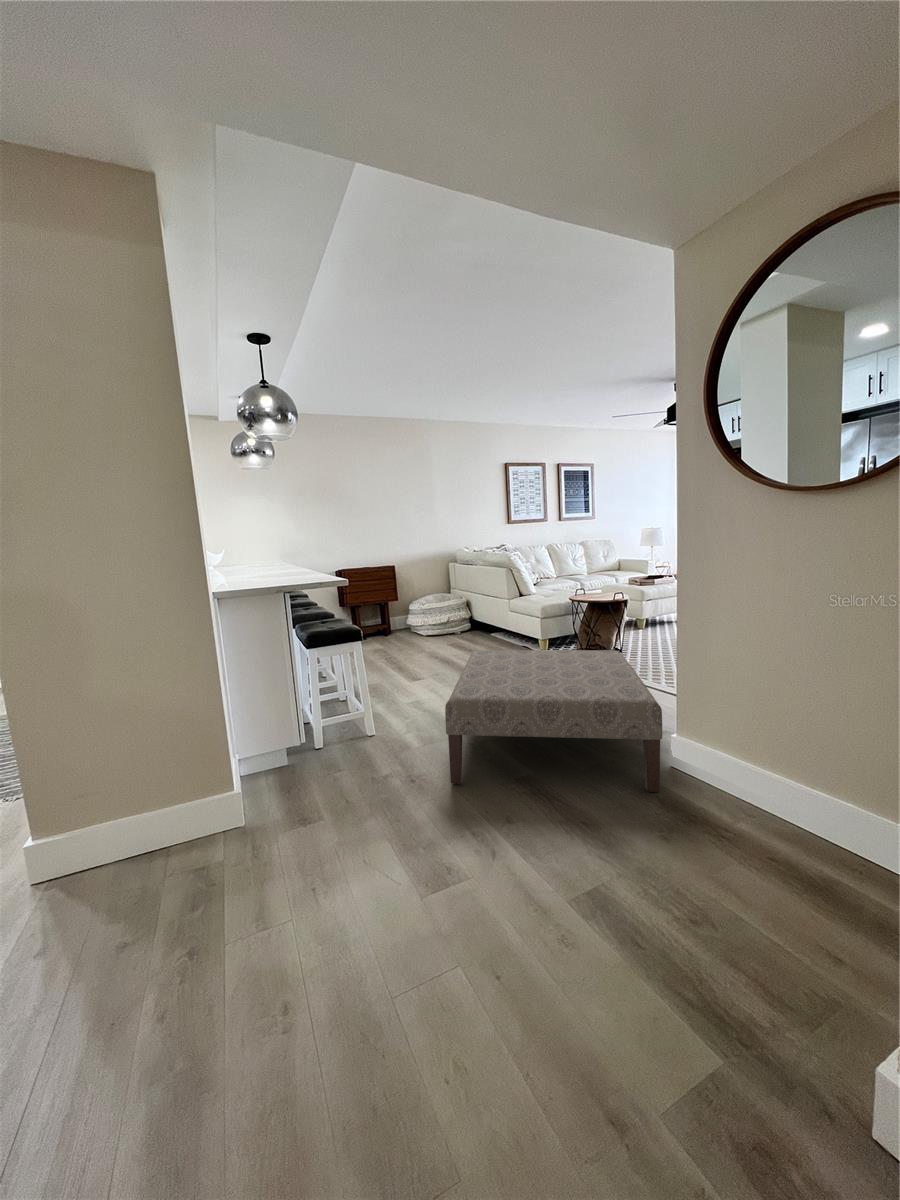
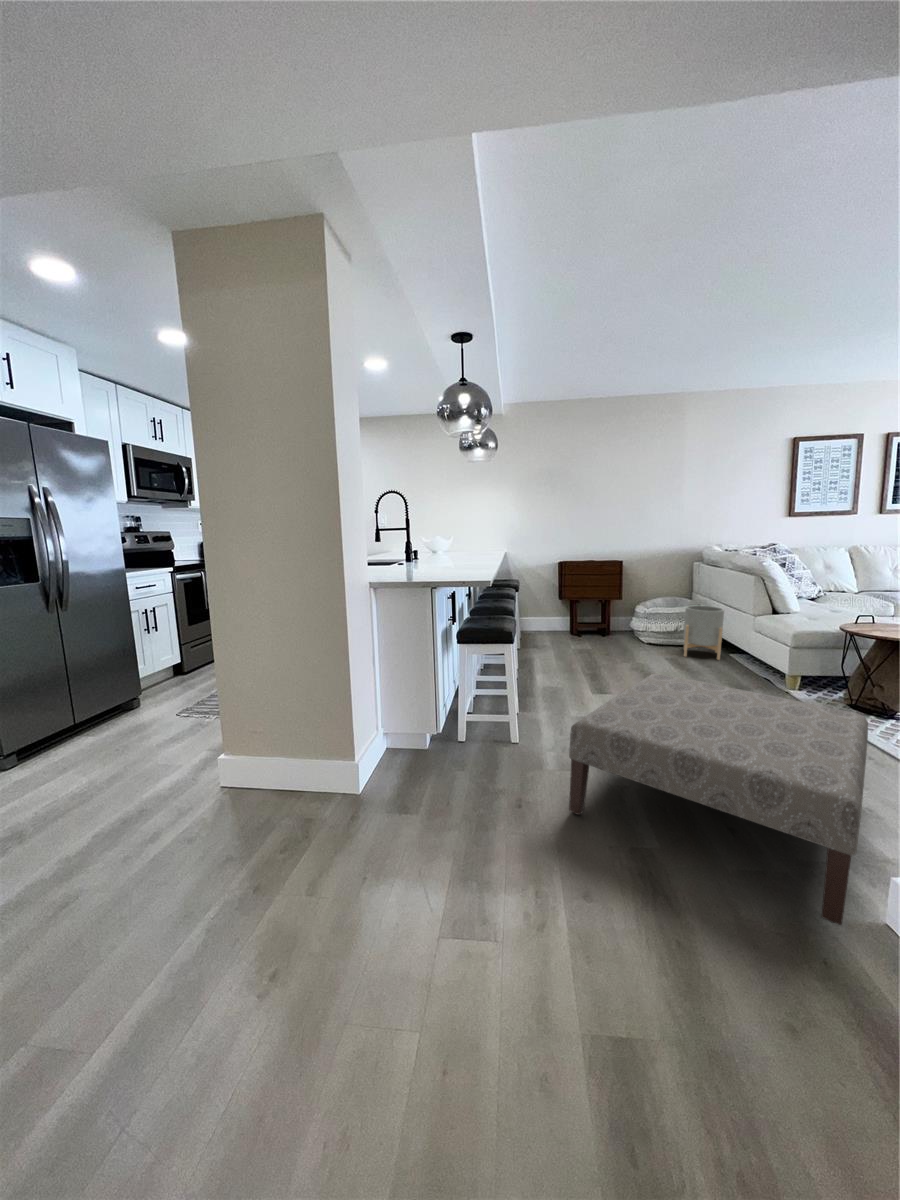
planter: none [455,597,487,642] -> present [683,605,724,660]

